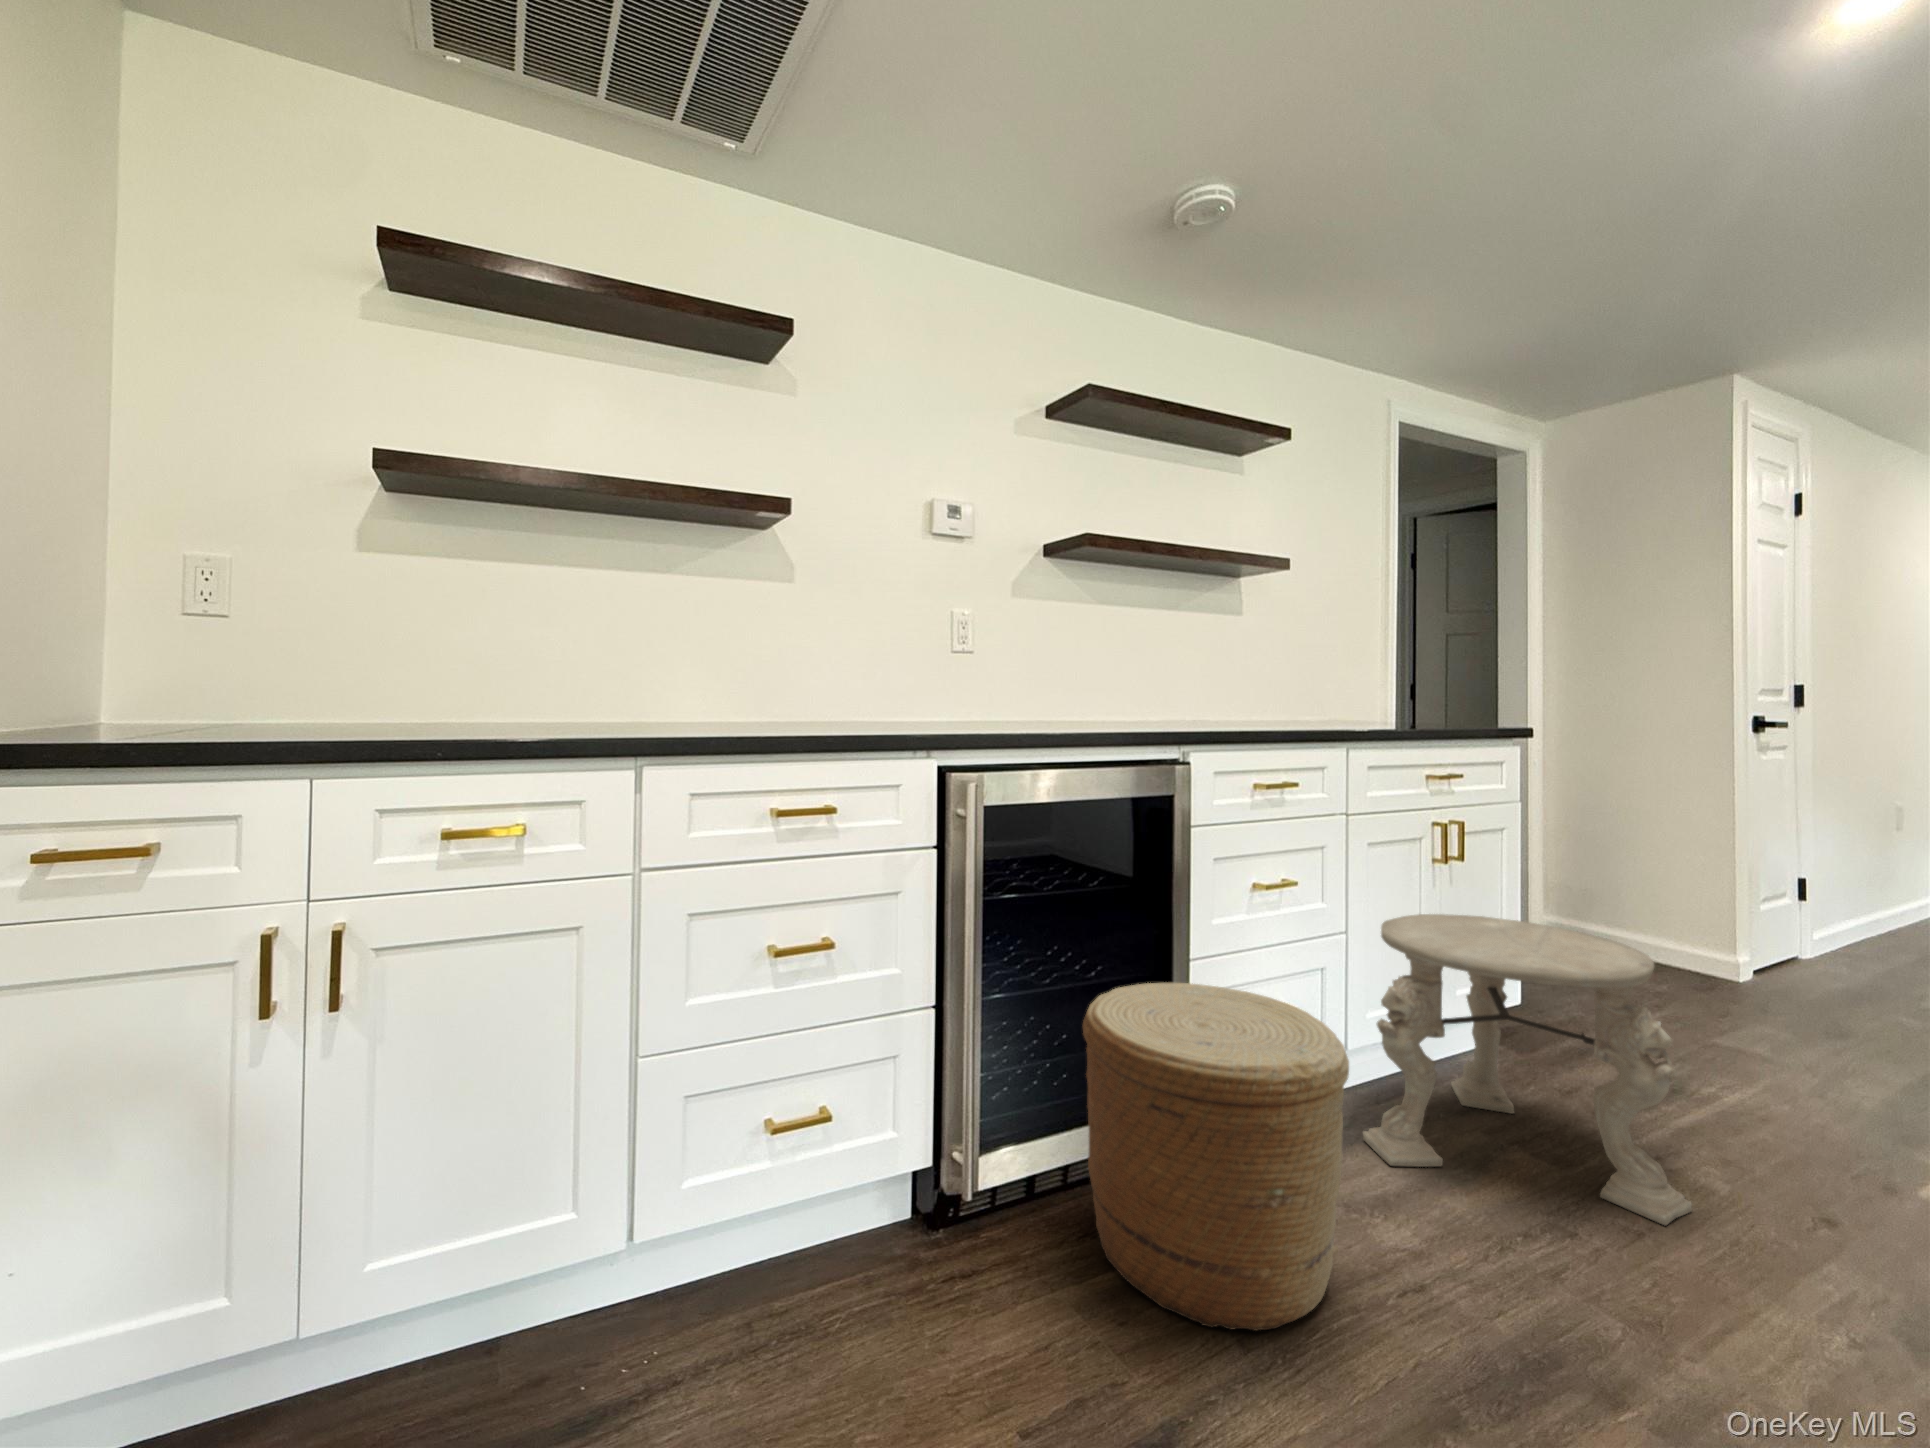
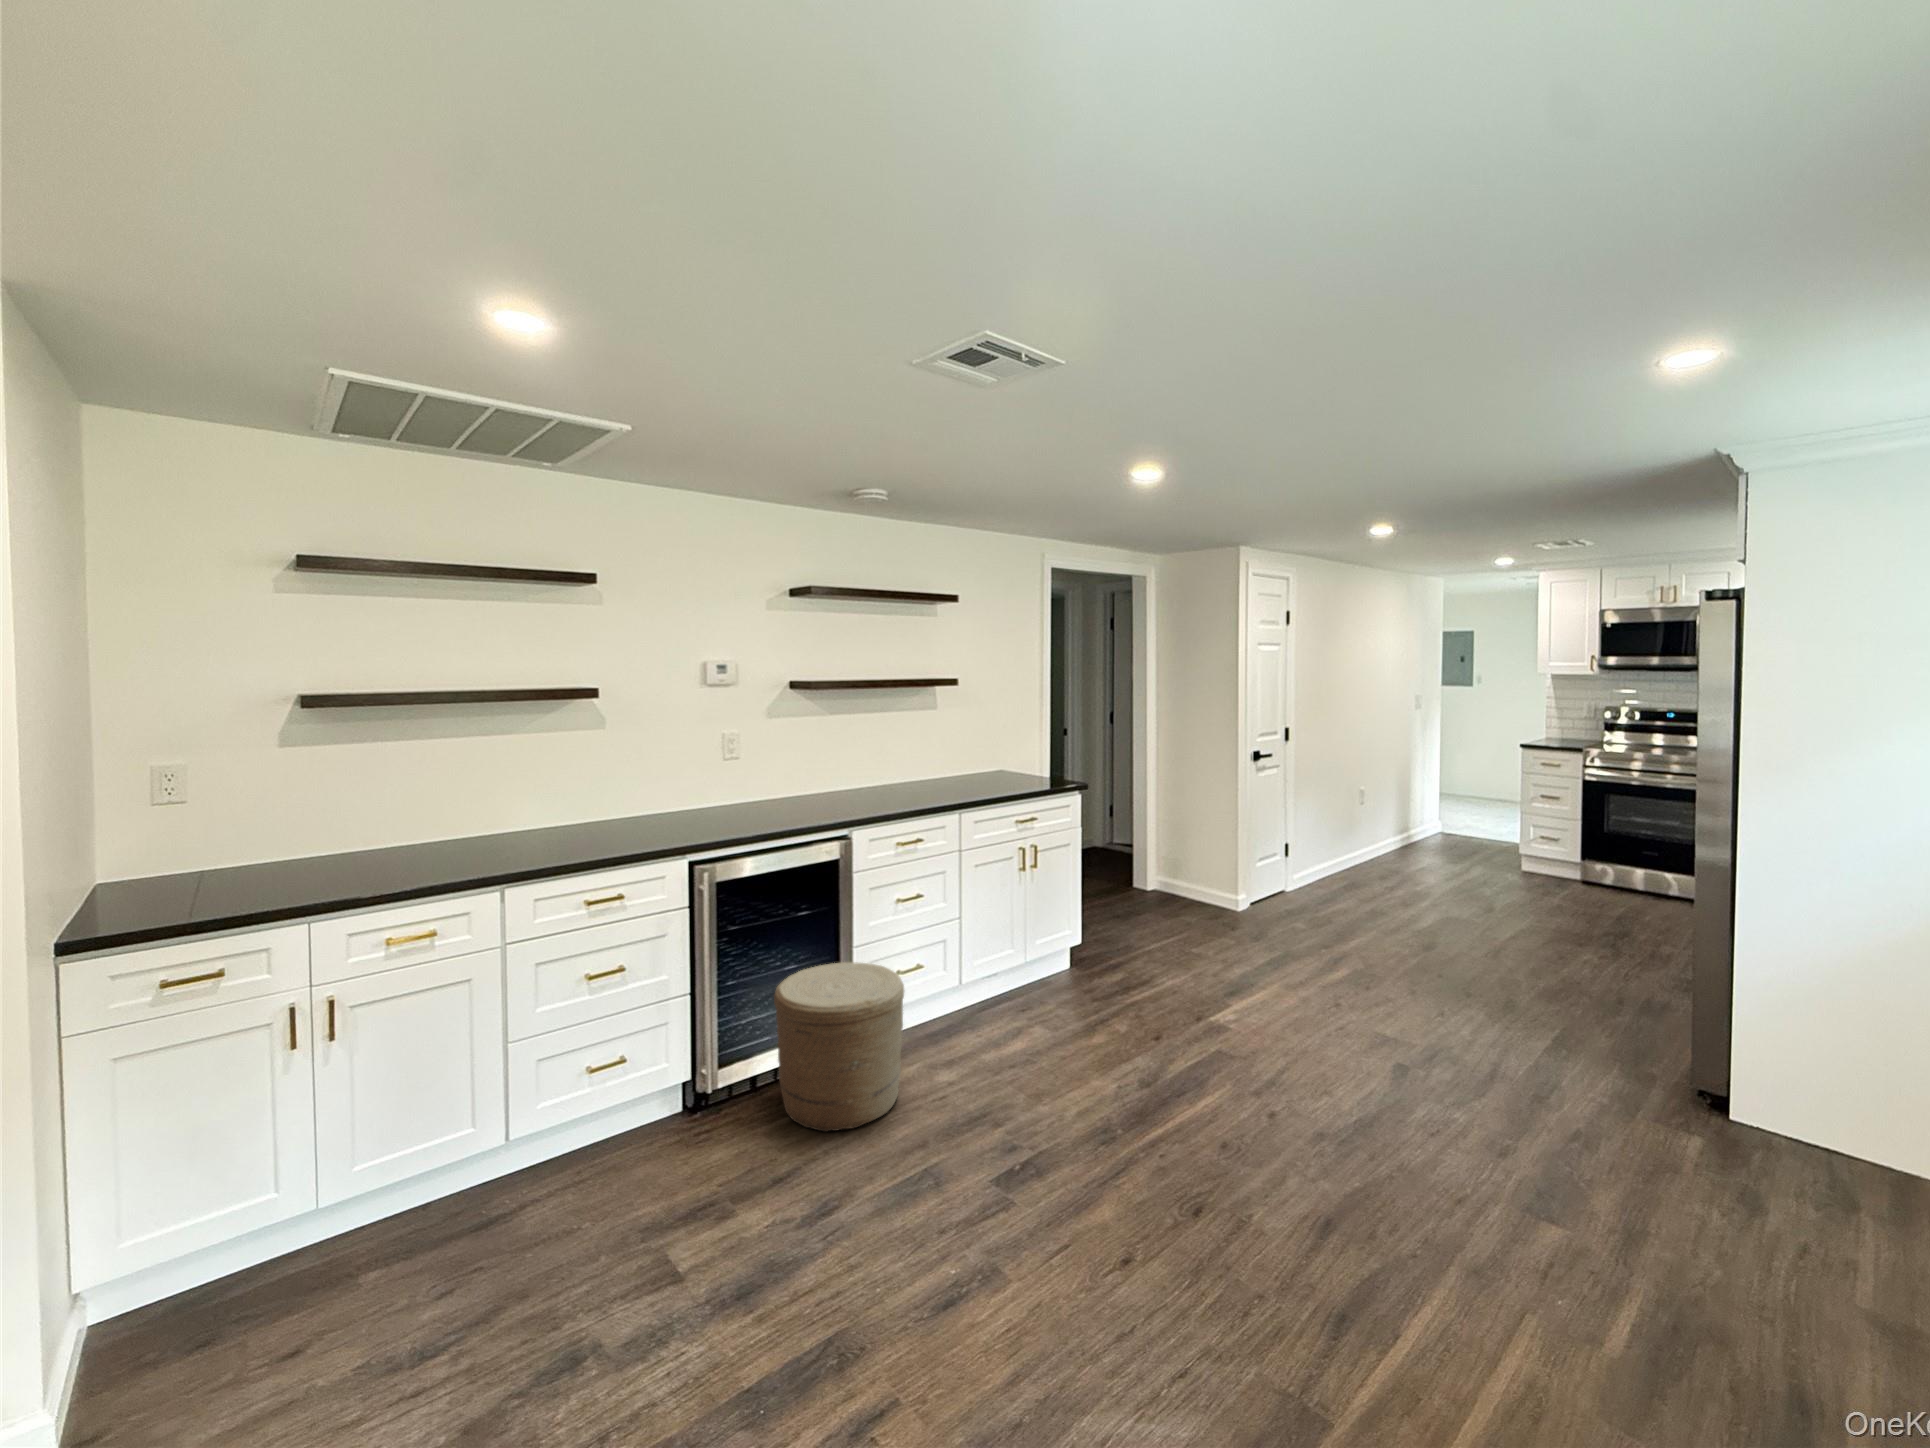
side table: present [1363,914,1692,1225] -> none [958,901,1097,1054]

